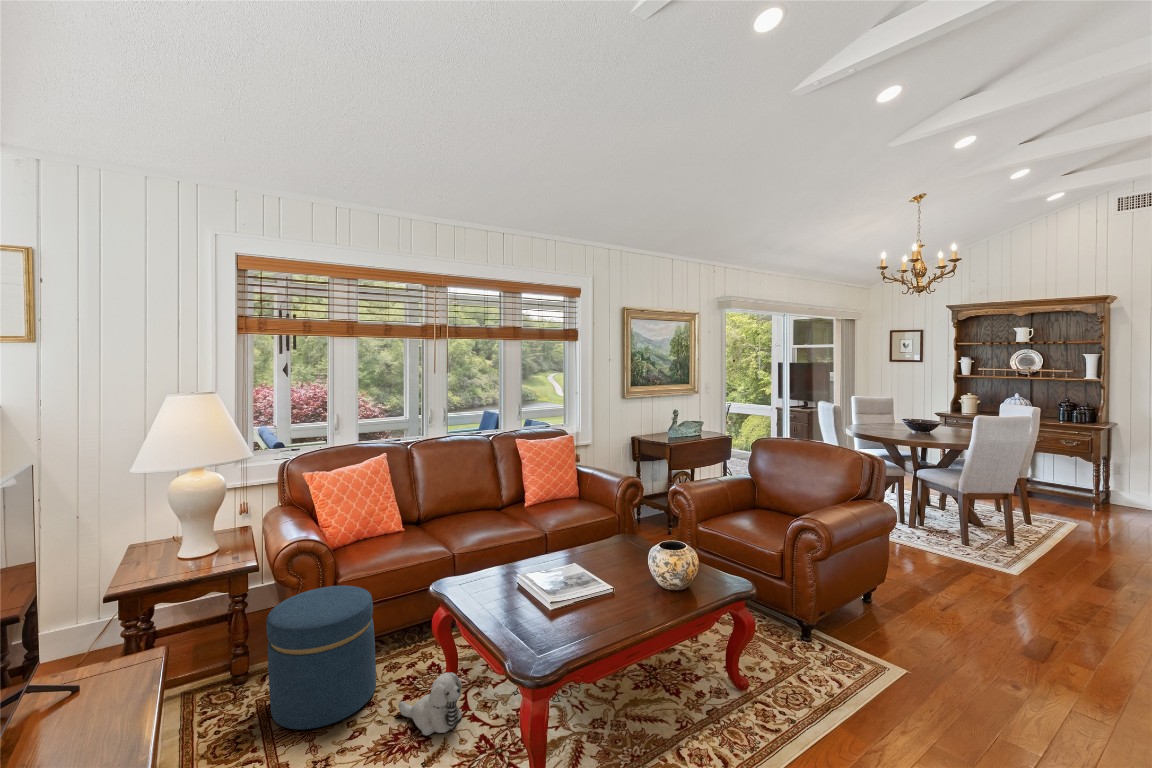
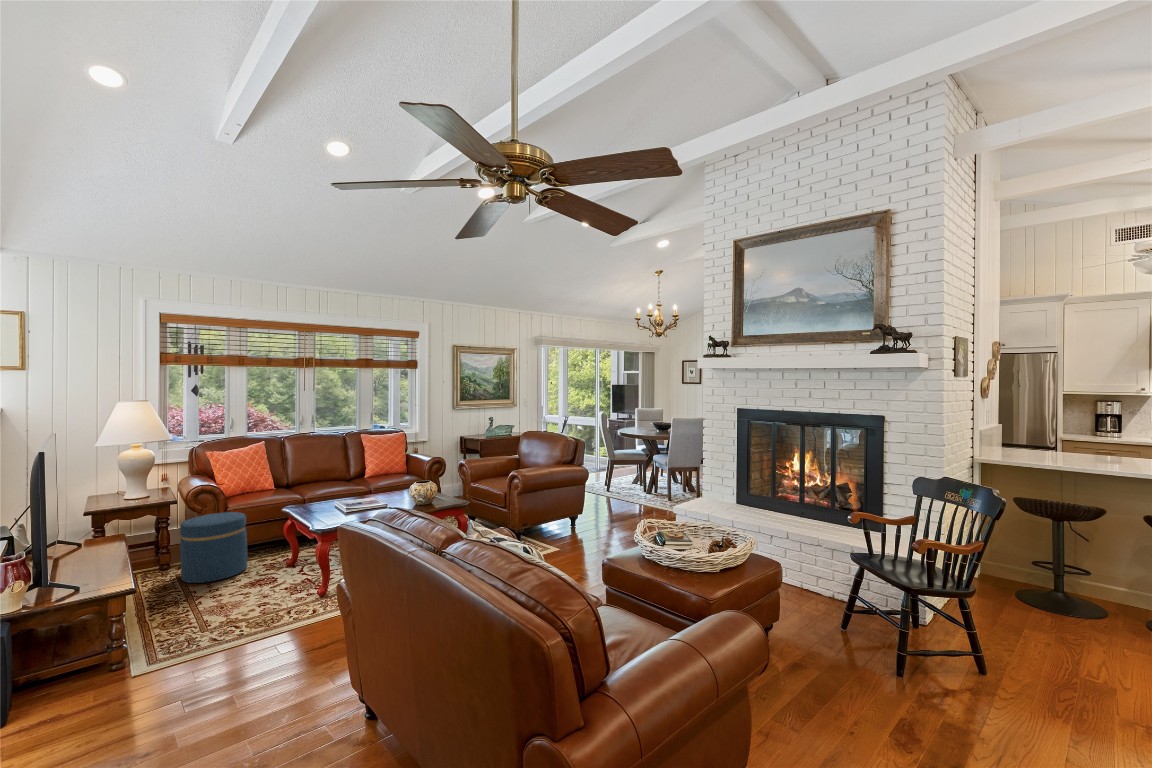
plush toy: present [399,672,462,735] -> none [259,550,296,581]

